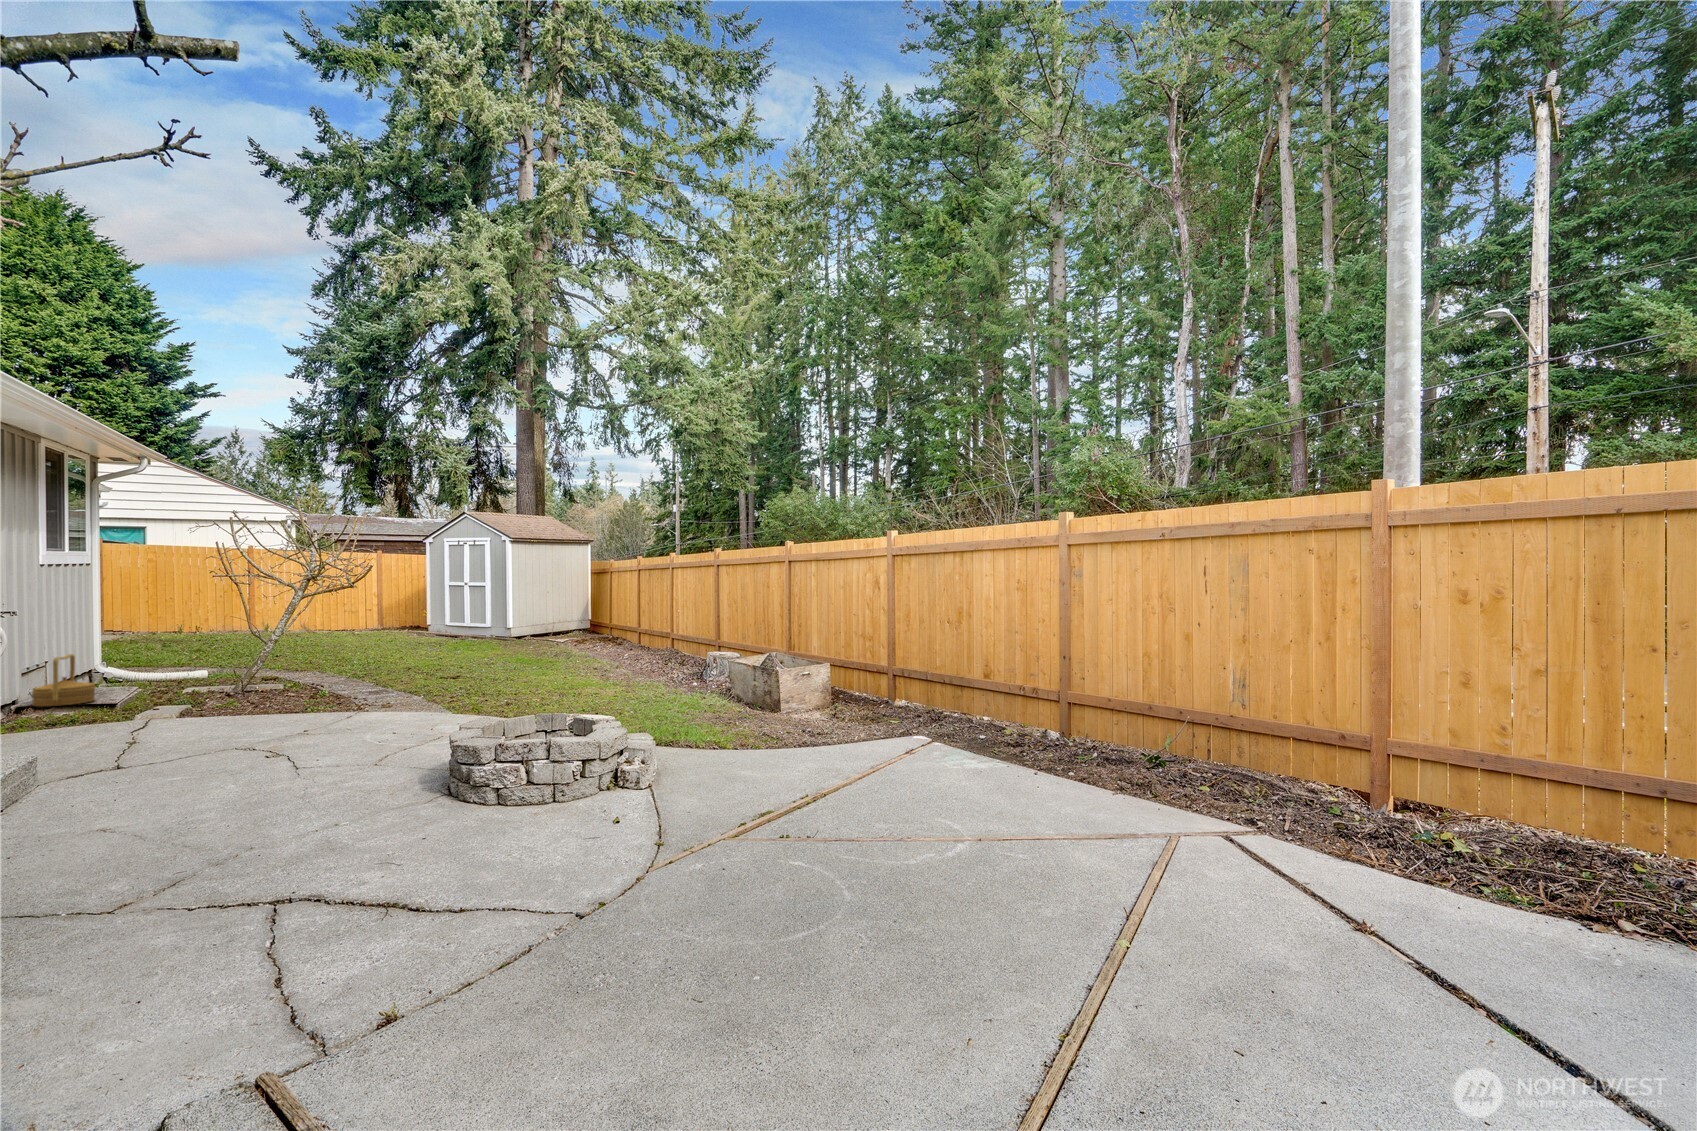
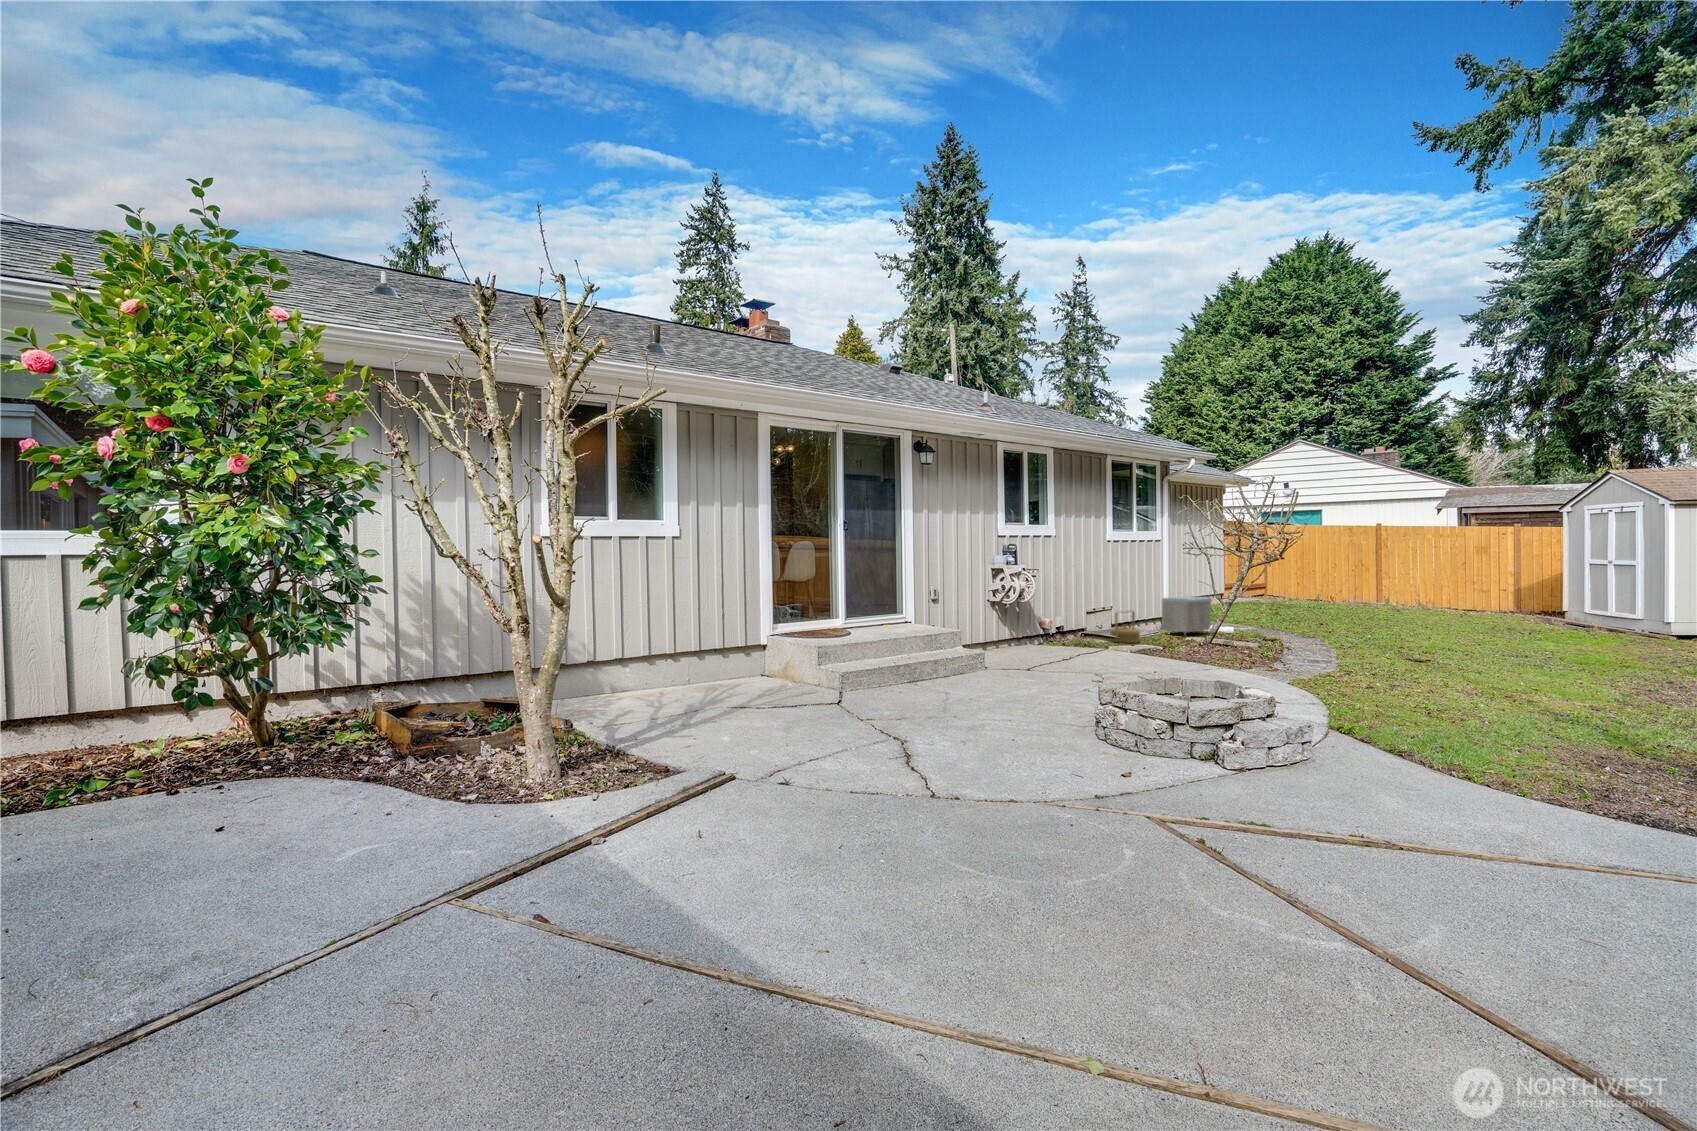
storage bench: none [81,628,154,685] -> present [1162,596,1212,635]

